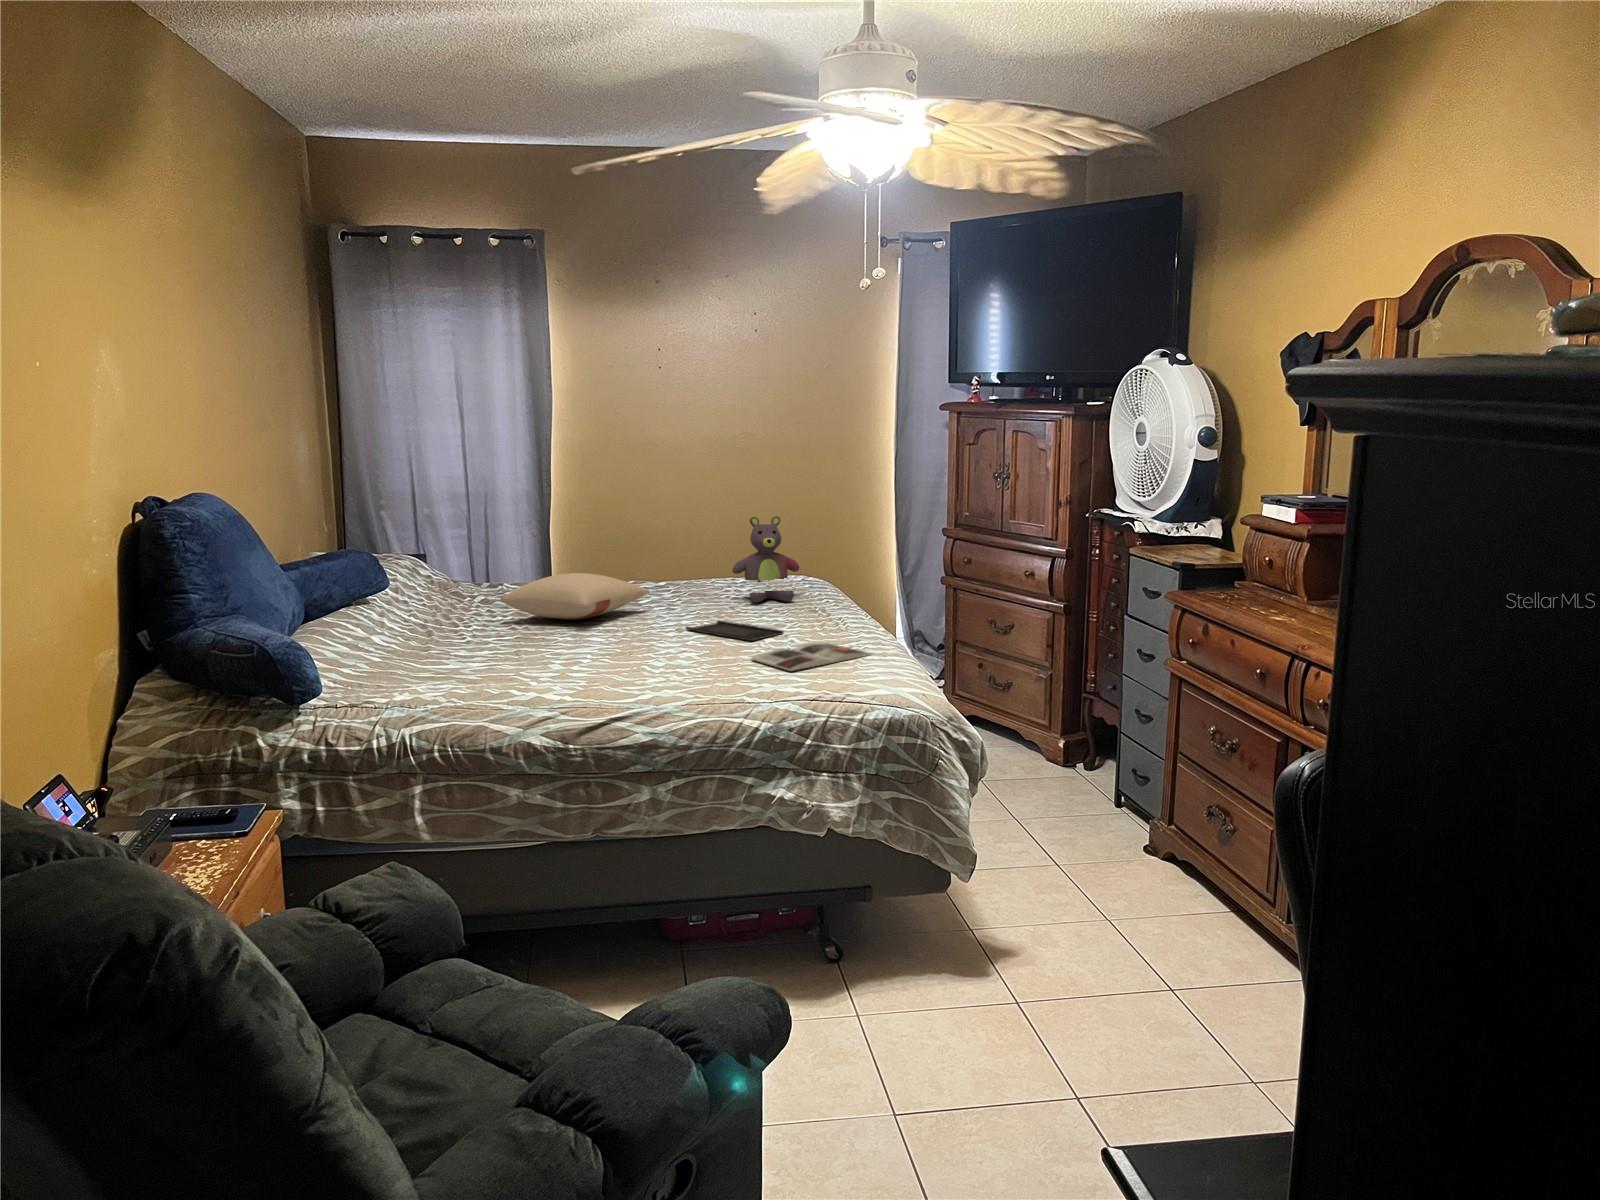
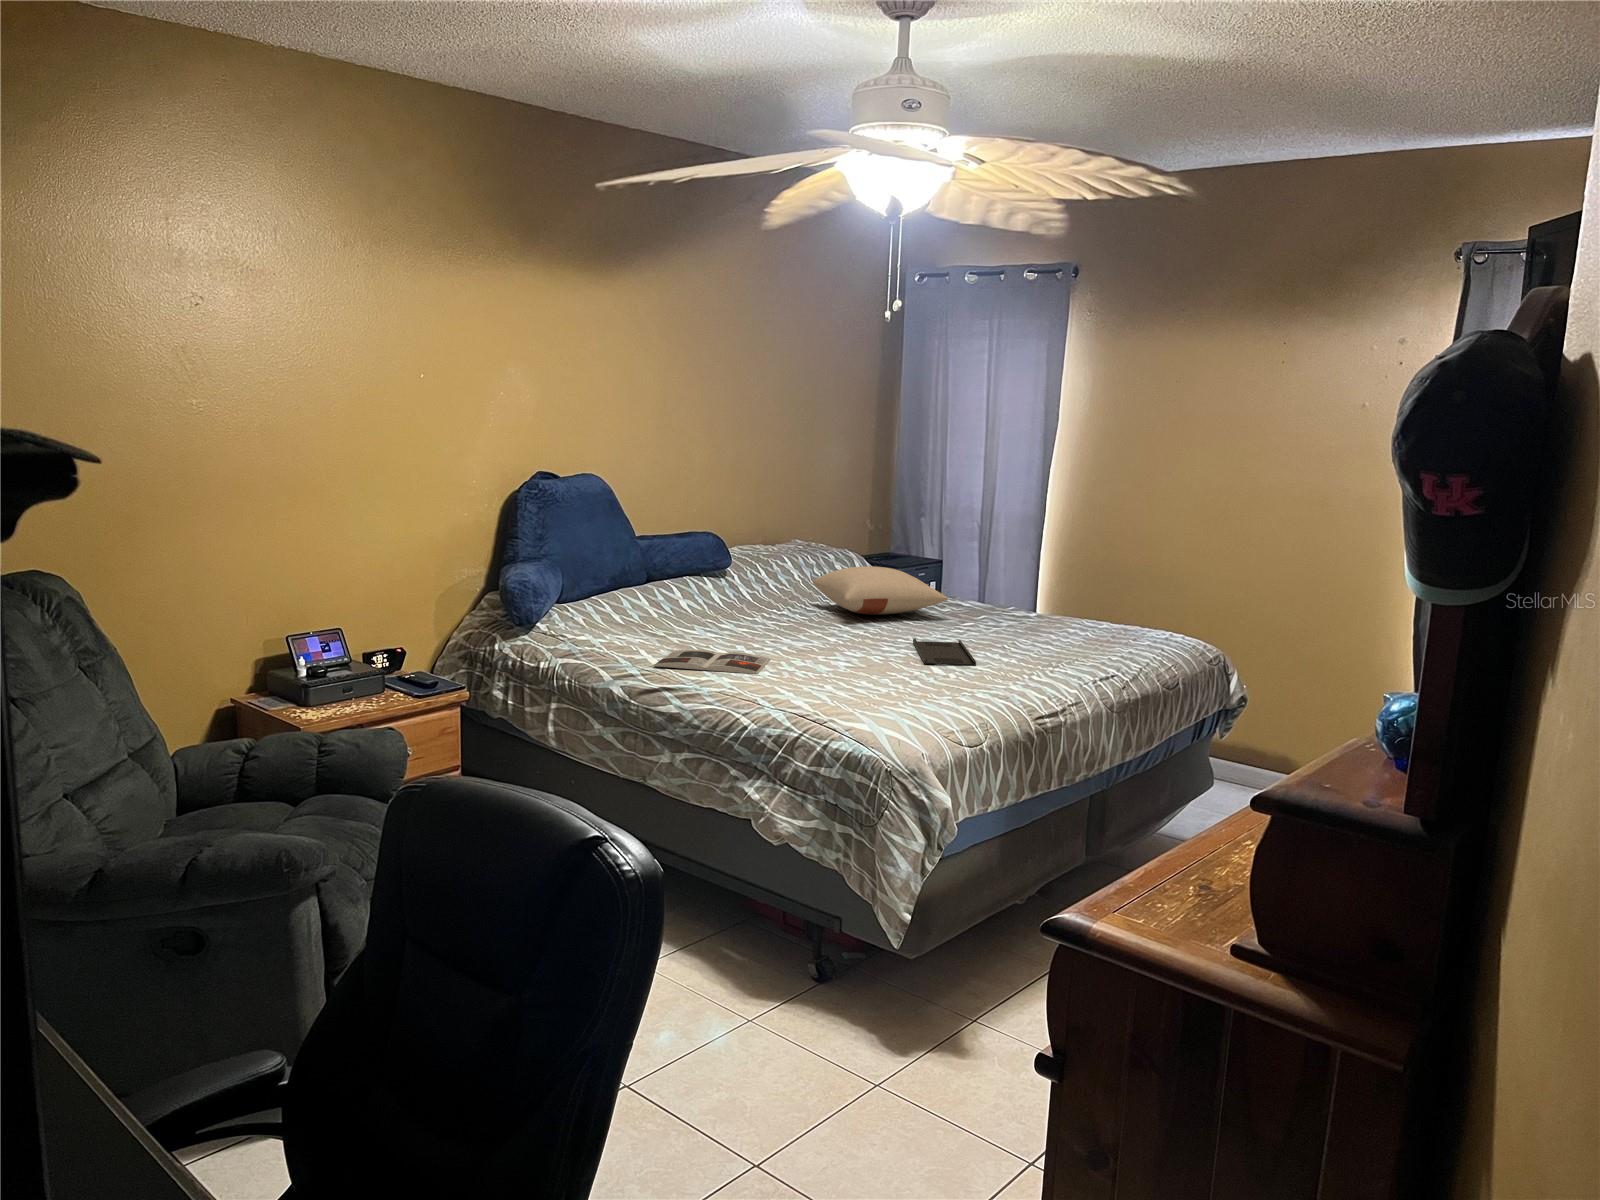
stuffed bear: present [732,516,799,603] -> none [1052,532,1136,640]
magazine: present [751,643,872,671] -> present [653,649,771,674]

